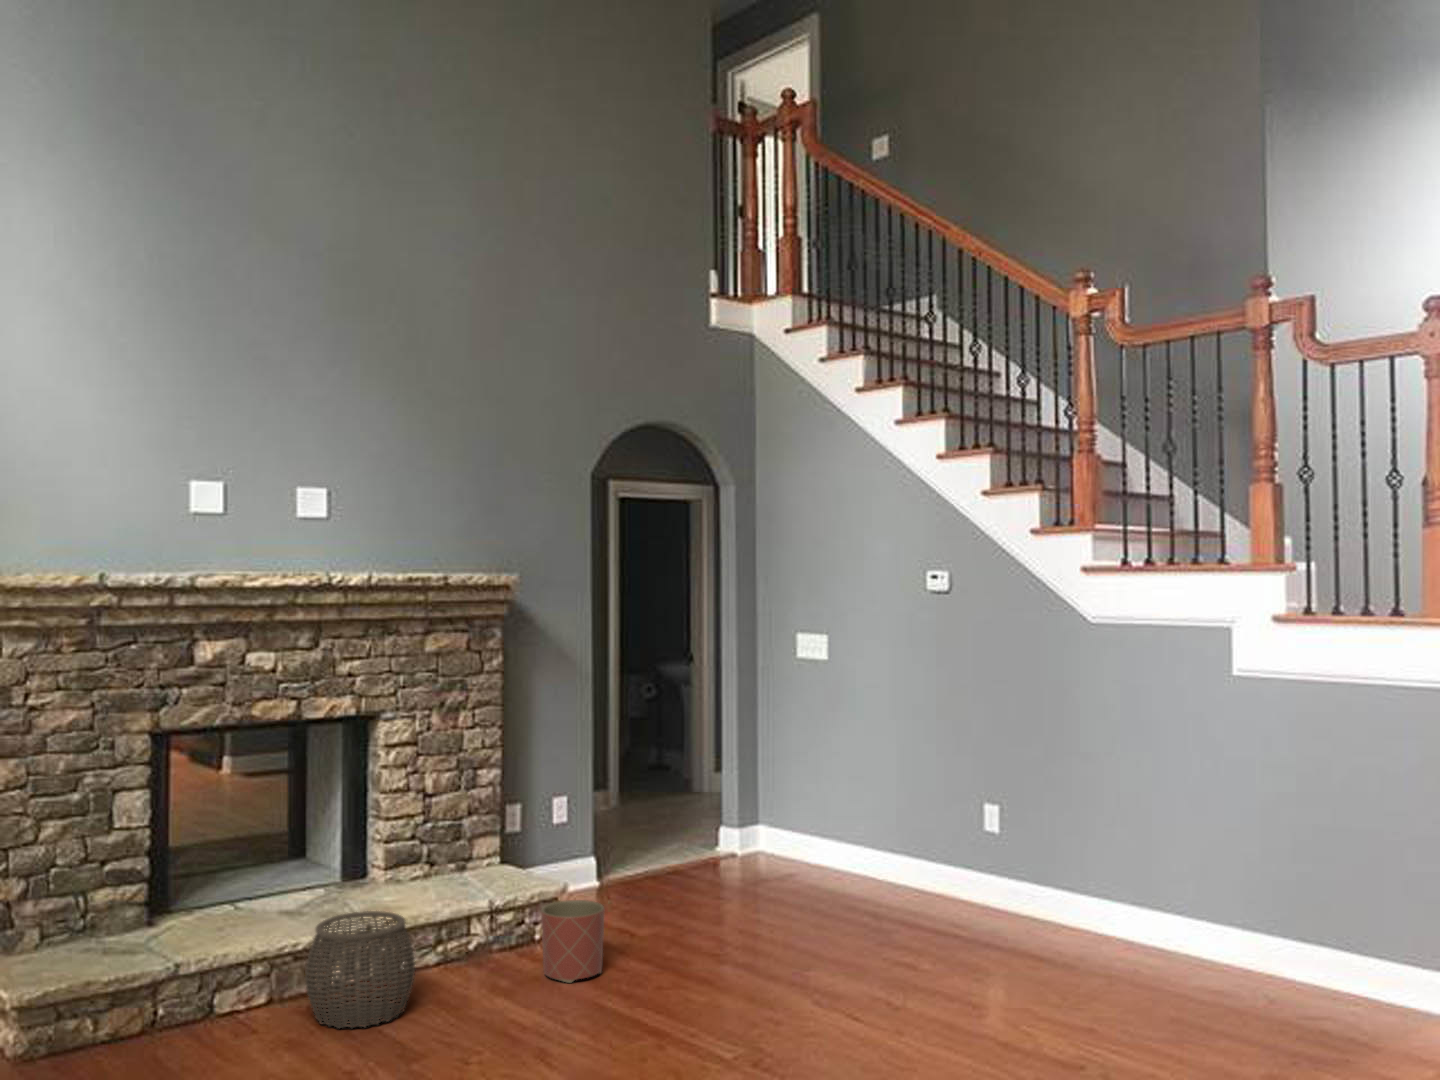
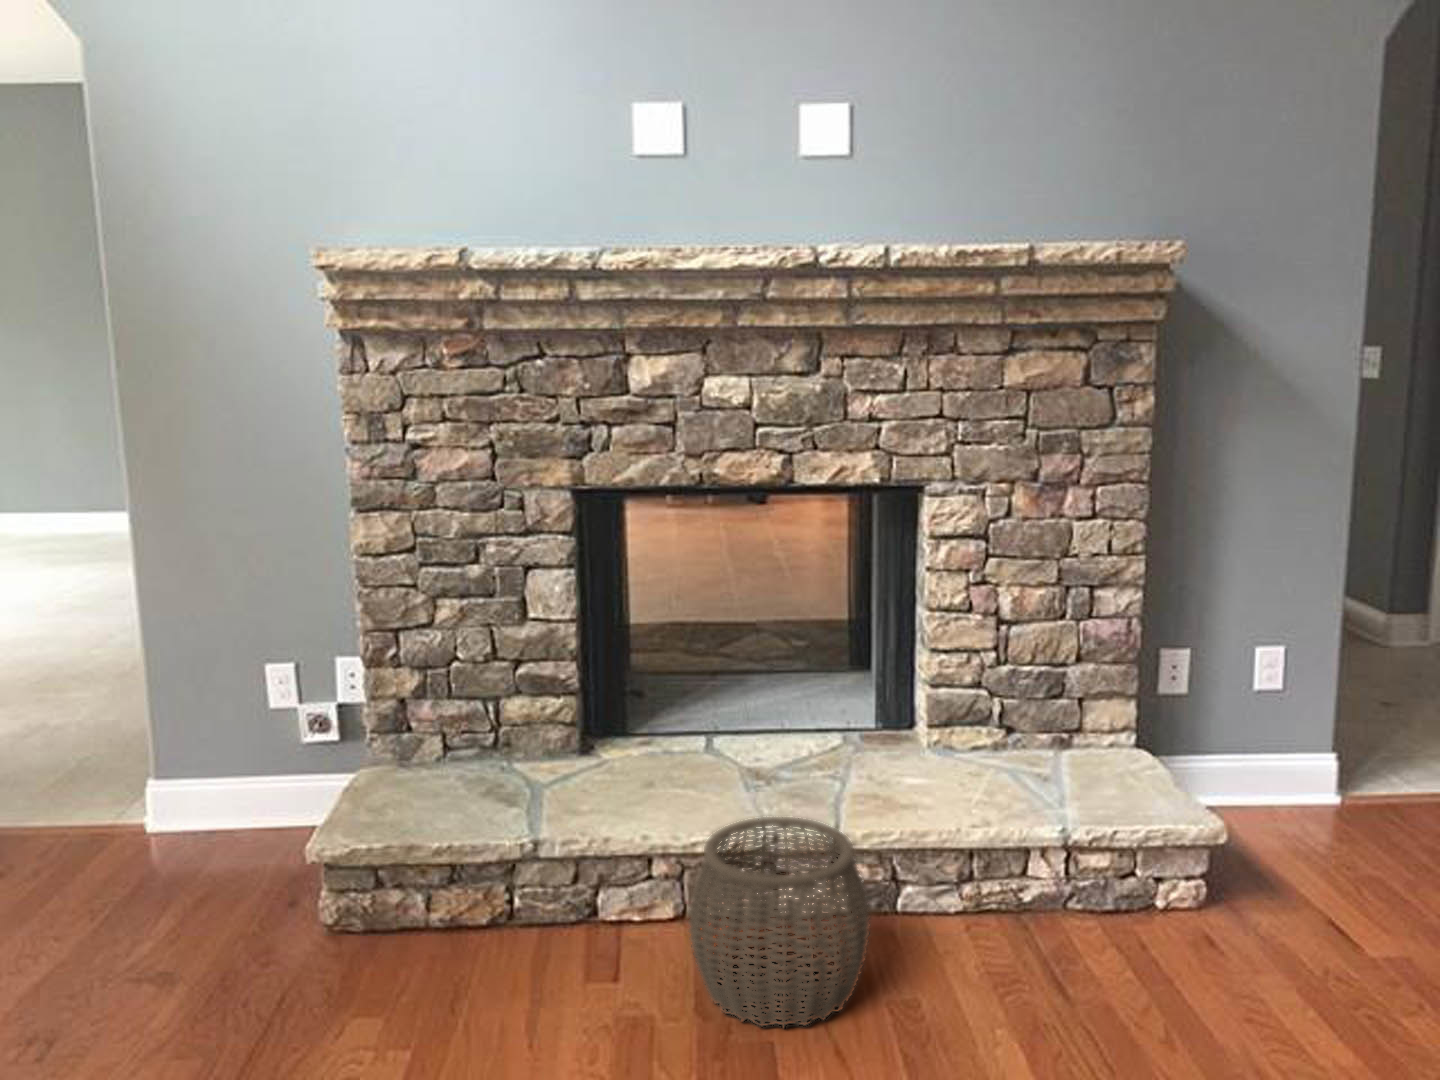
planter: present [541,900,604,983] -> none [1128,869,1262,1040]

